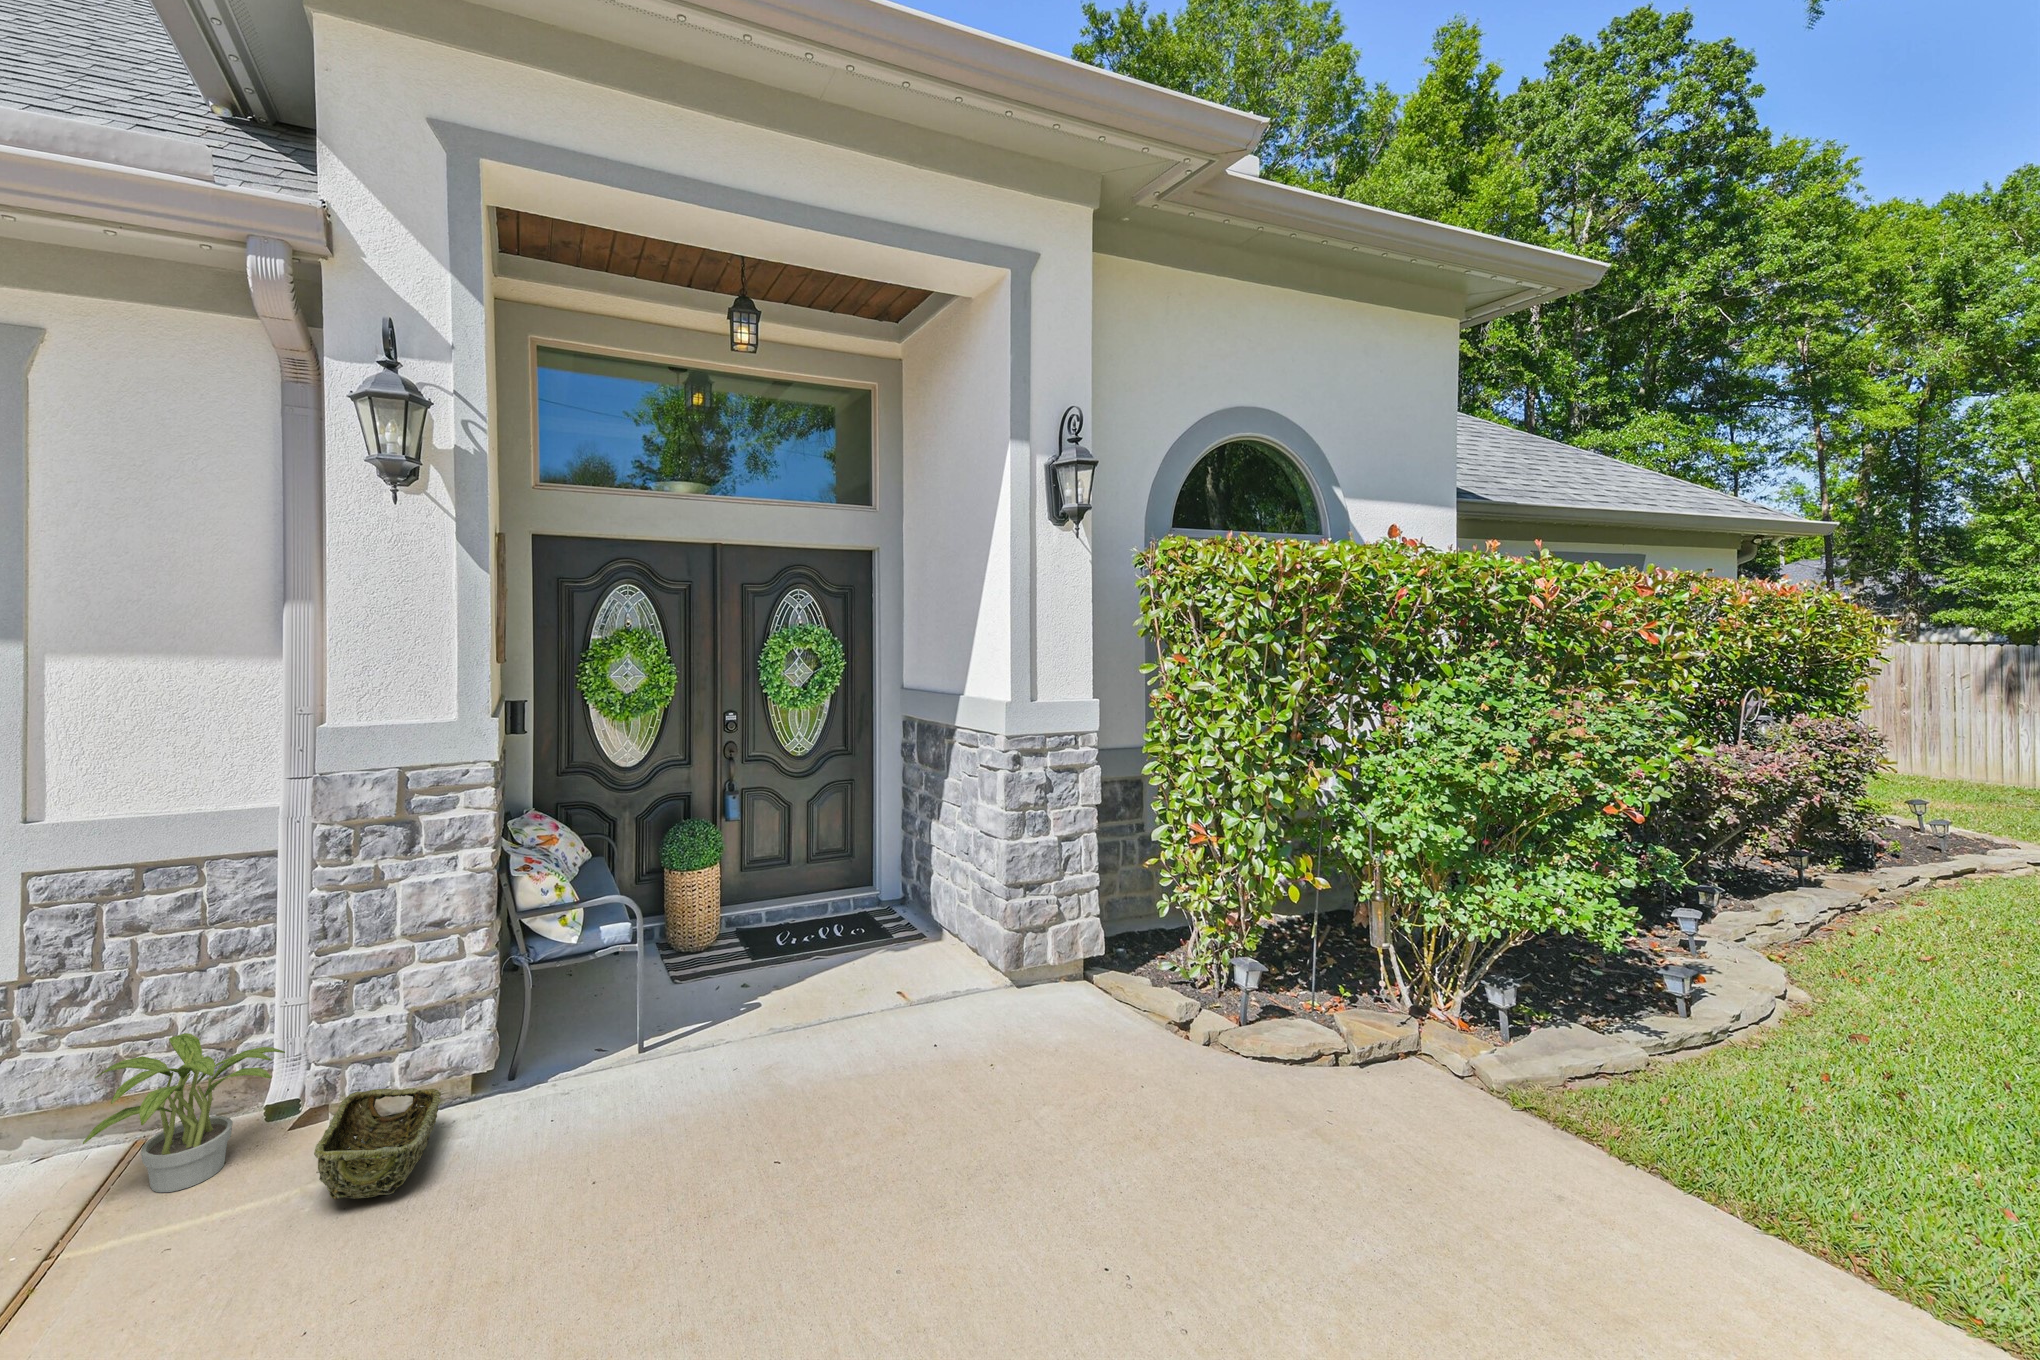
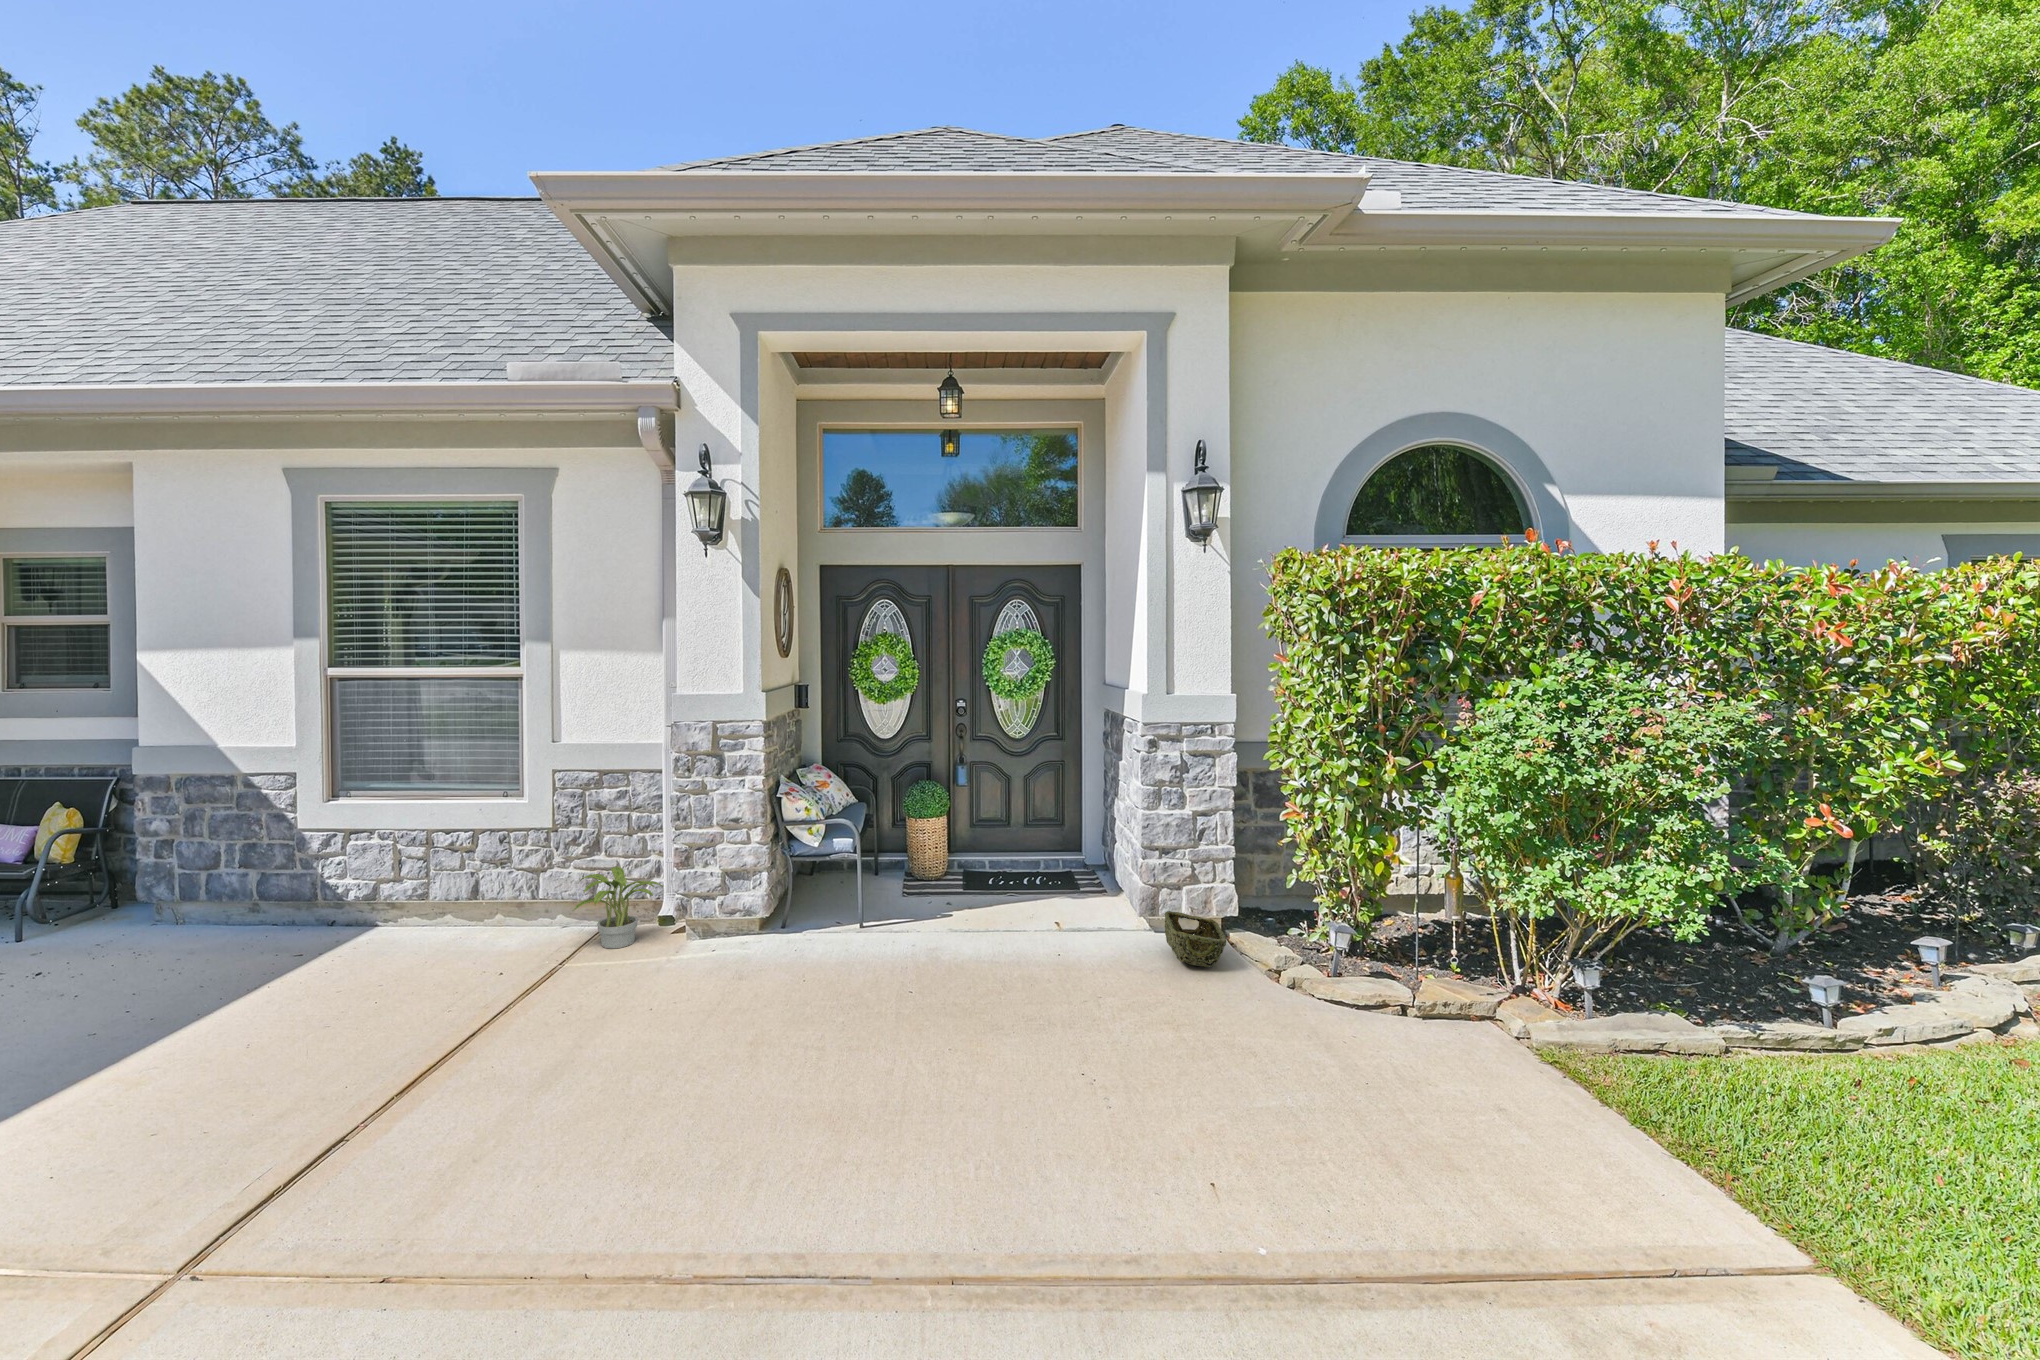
woven basket: present [314,1088,441,1199] -> present [1165,911,1226,968]

